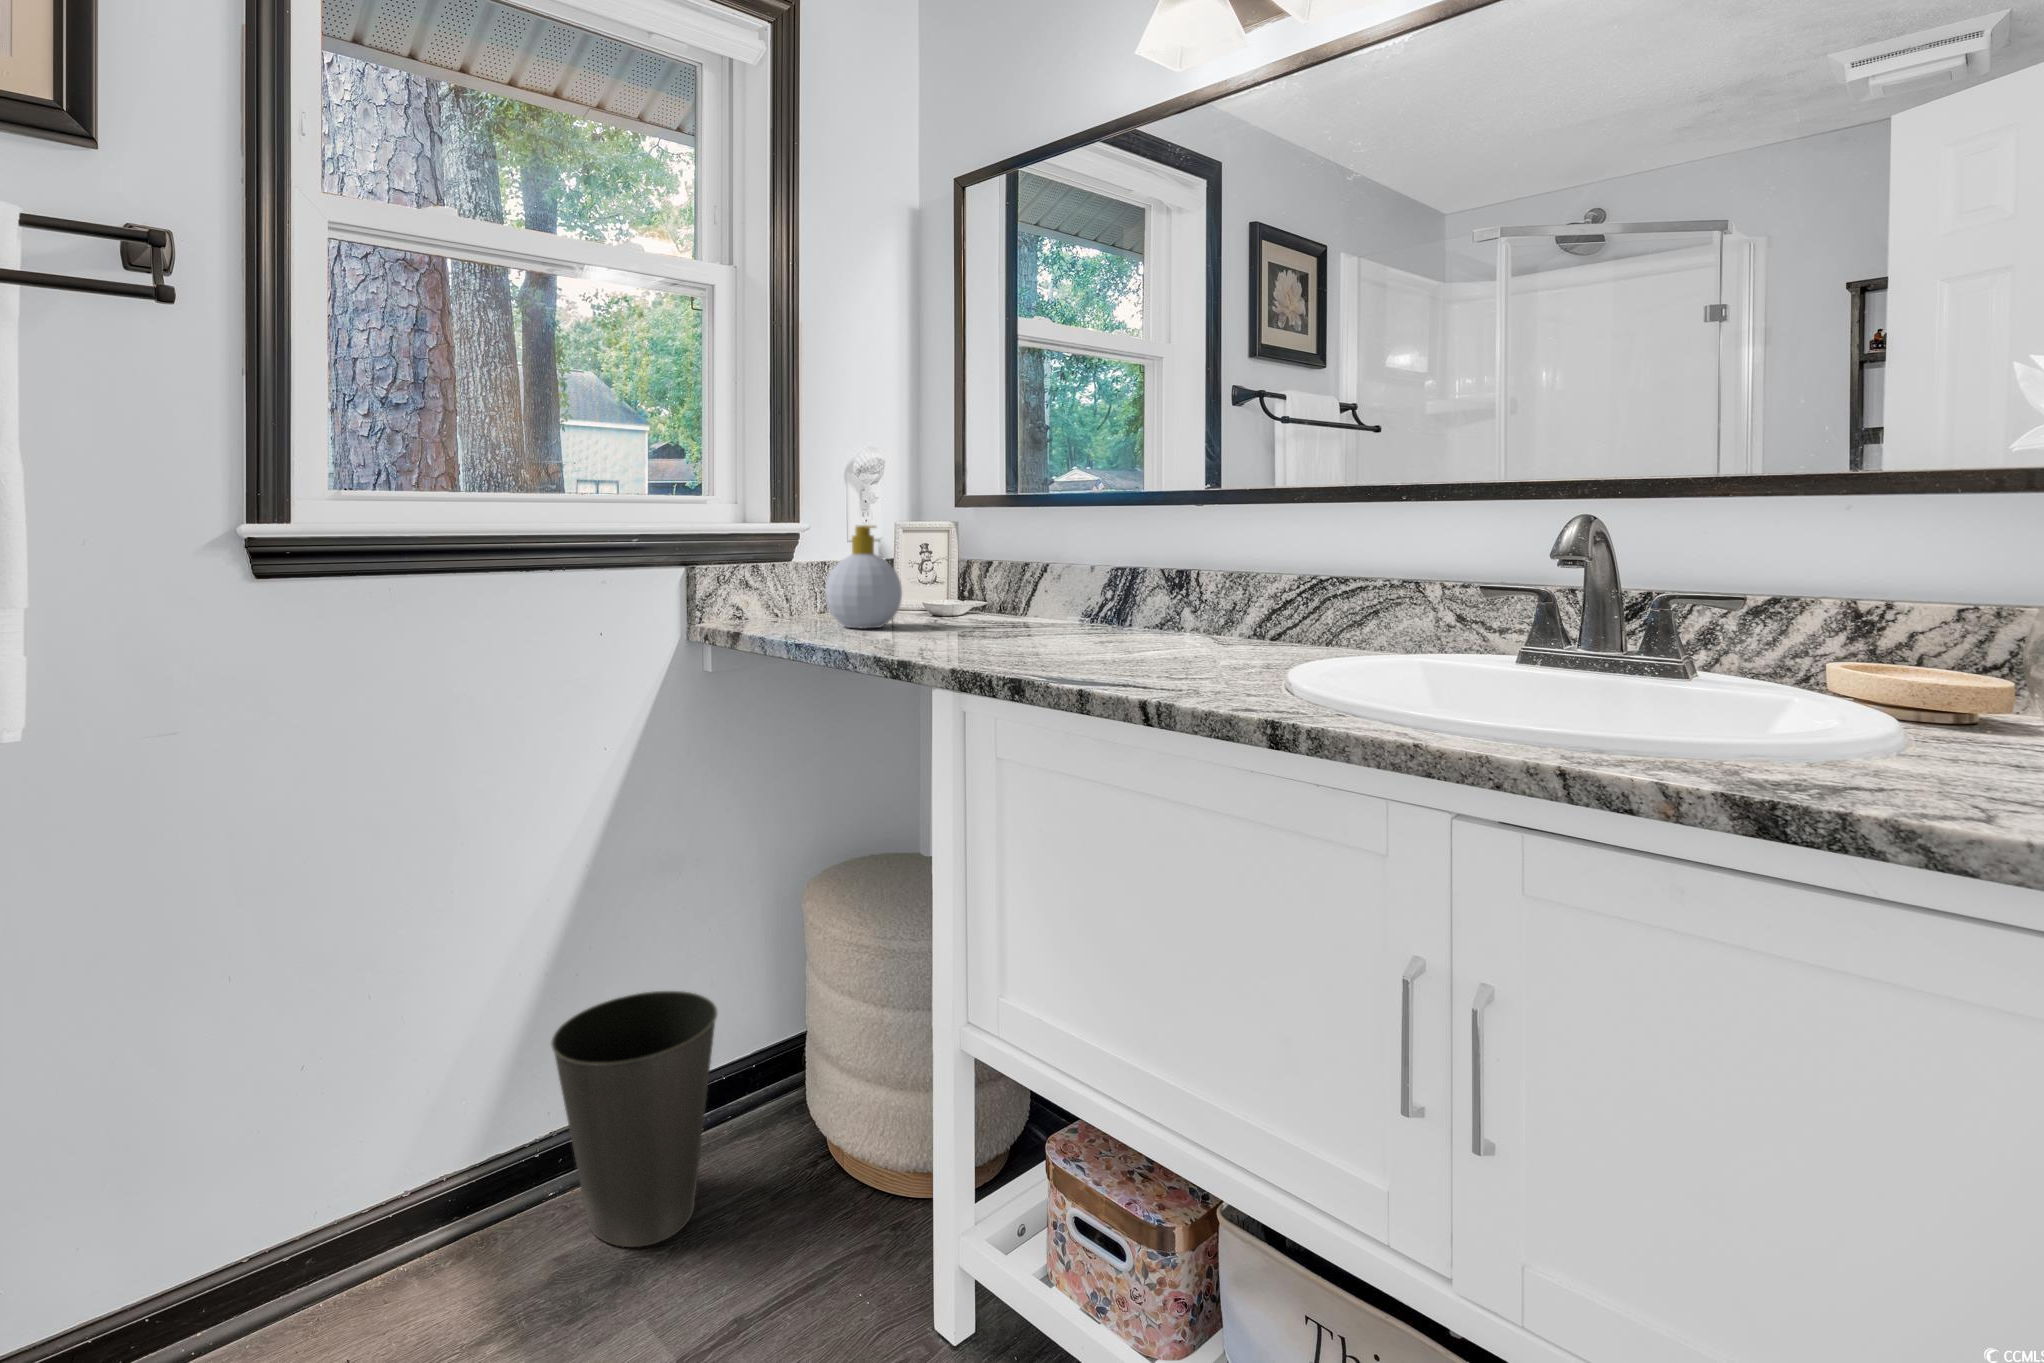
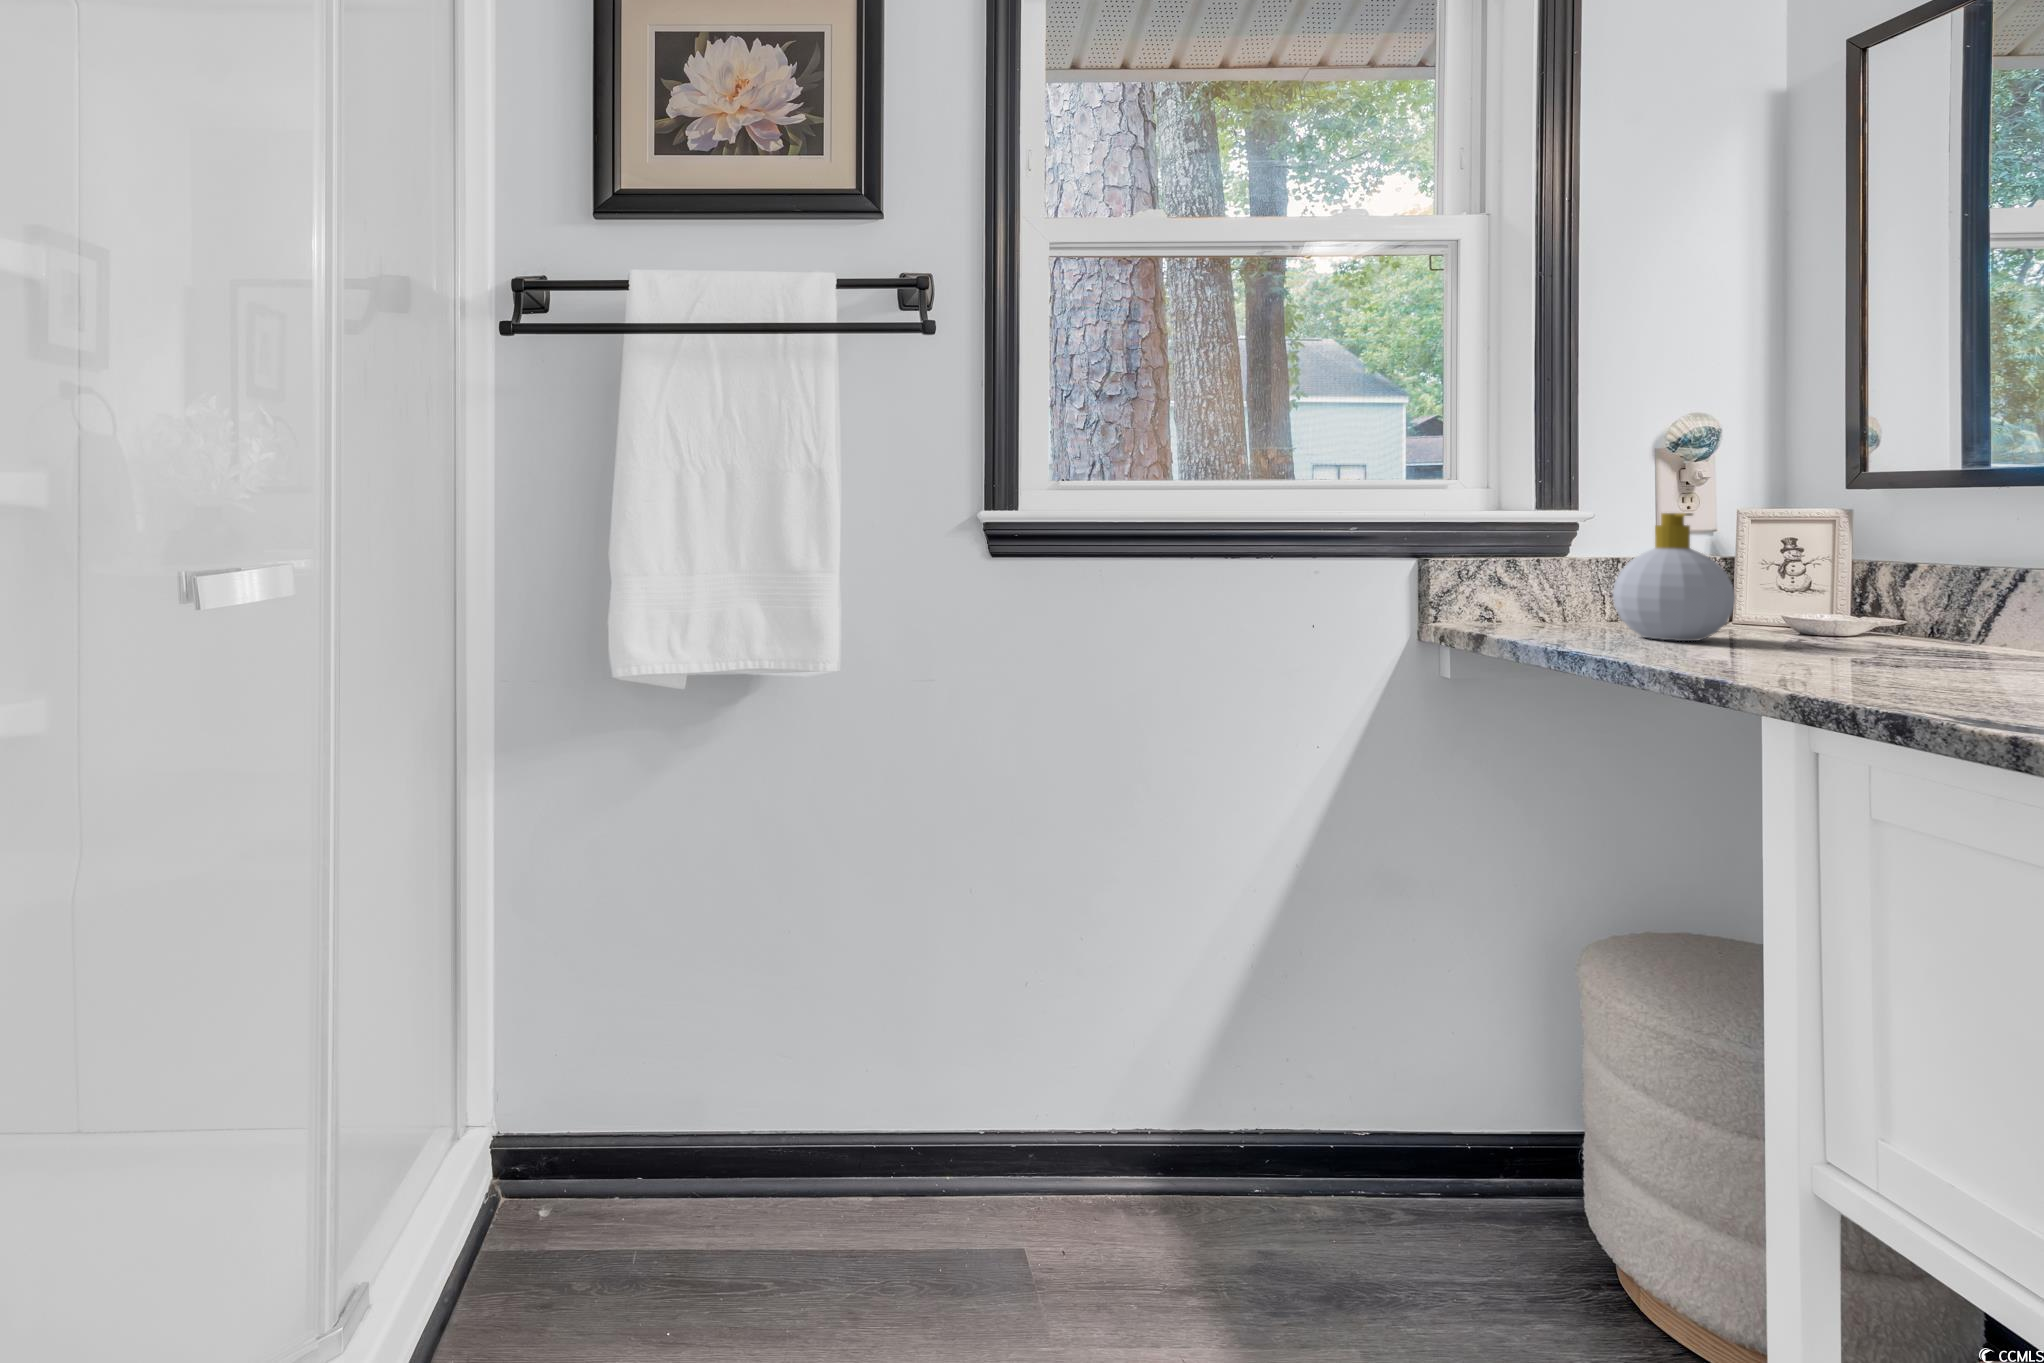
waste basket: present [551,991,717,1247] -> none [1257,1011,1454,1279]

